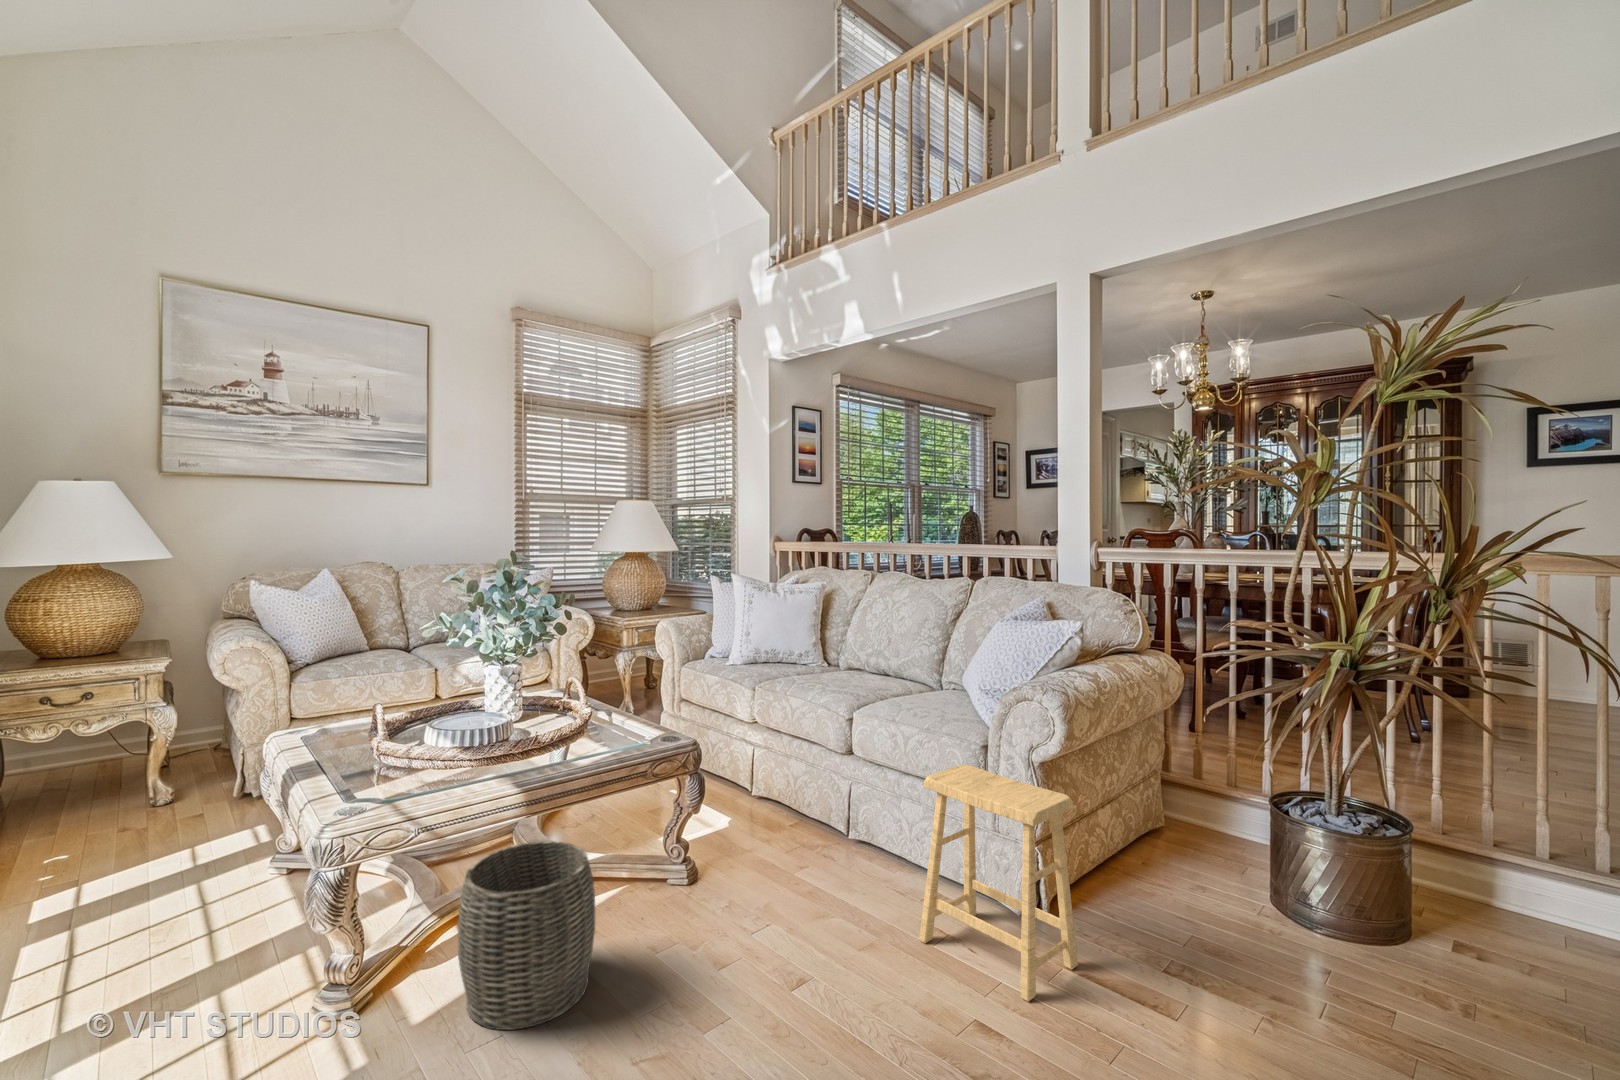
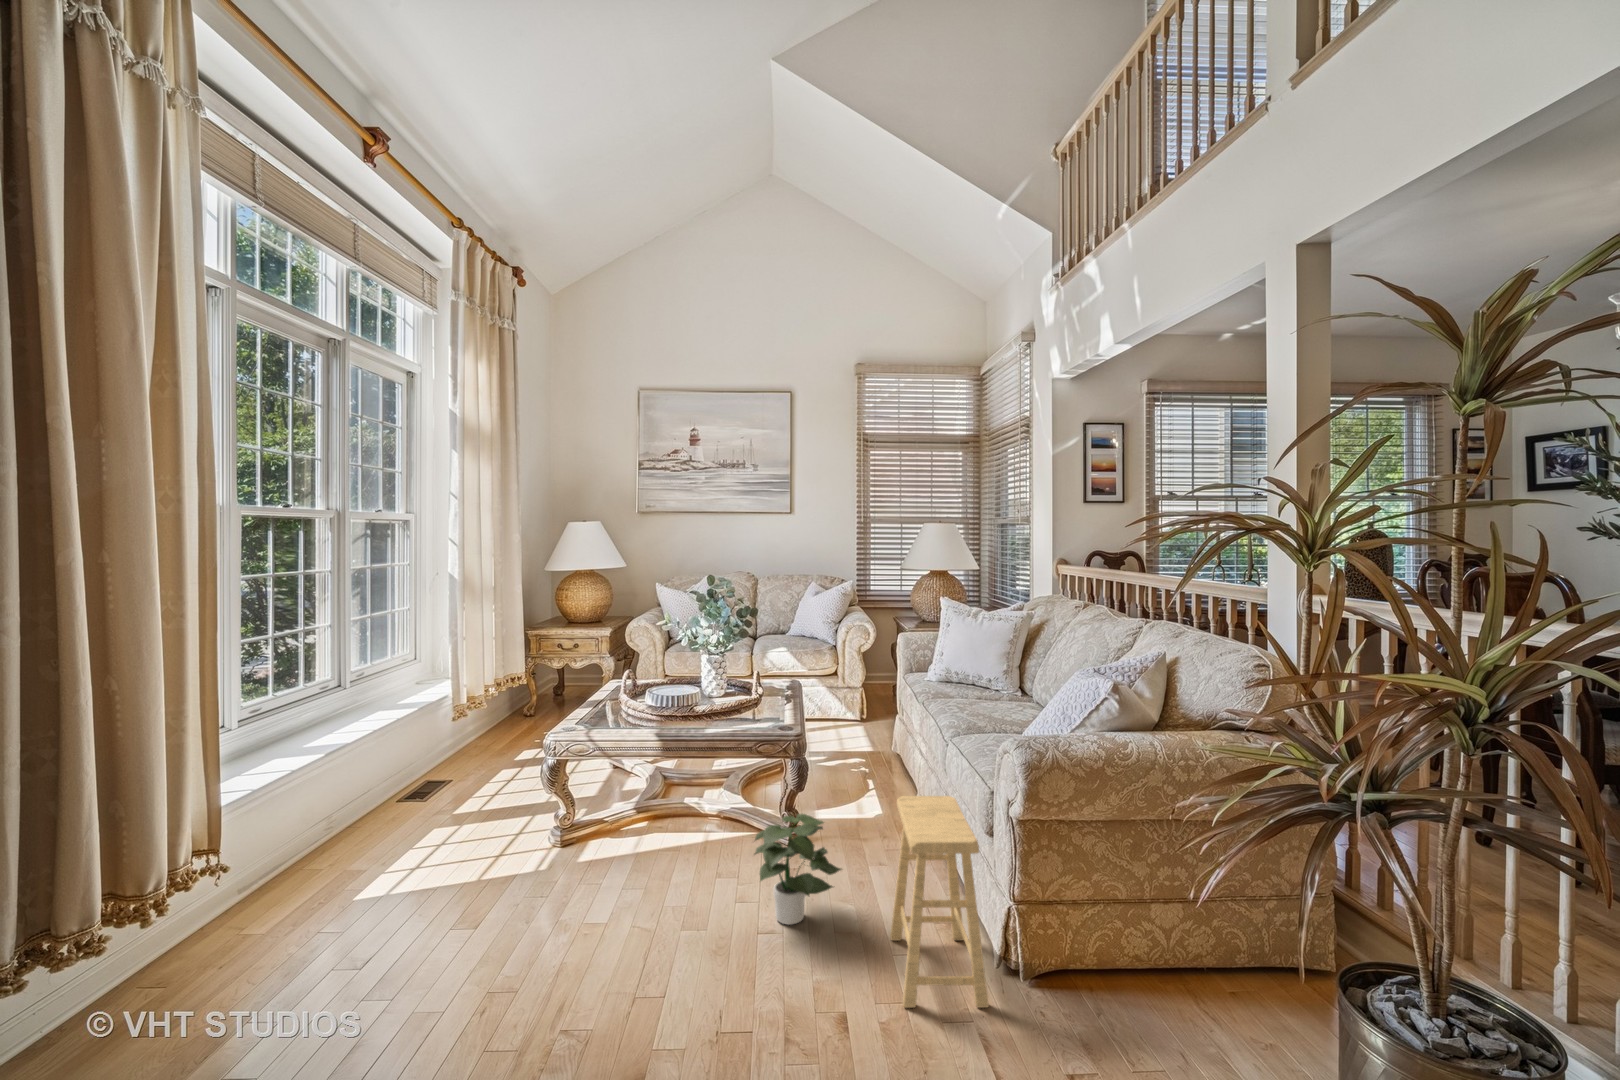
potted plant: none [744,830,867,976] -> present [755,814,841,925]
woven basket: present [458,841,595,1030] -> none [598,775,683,887]

